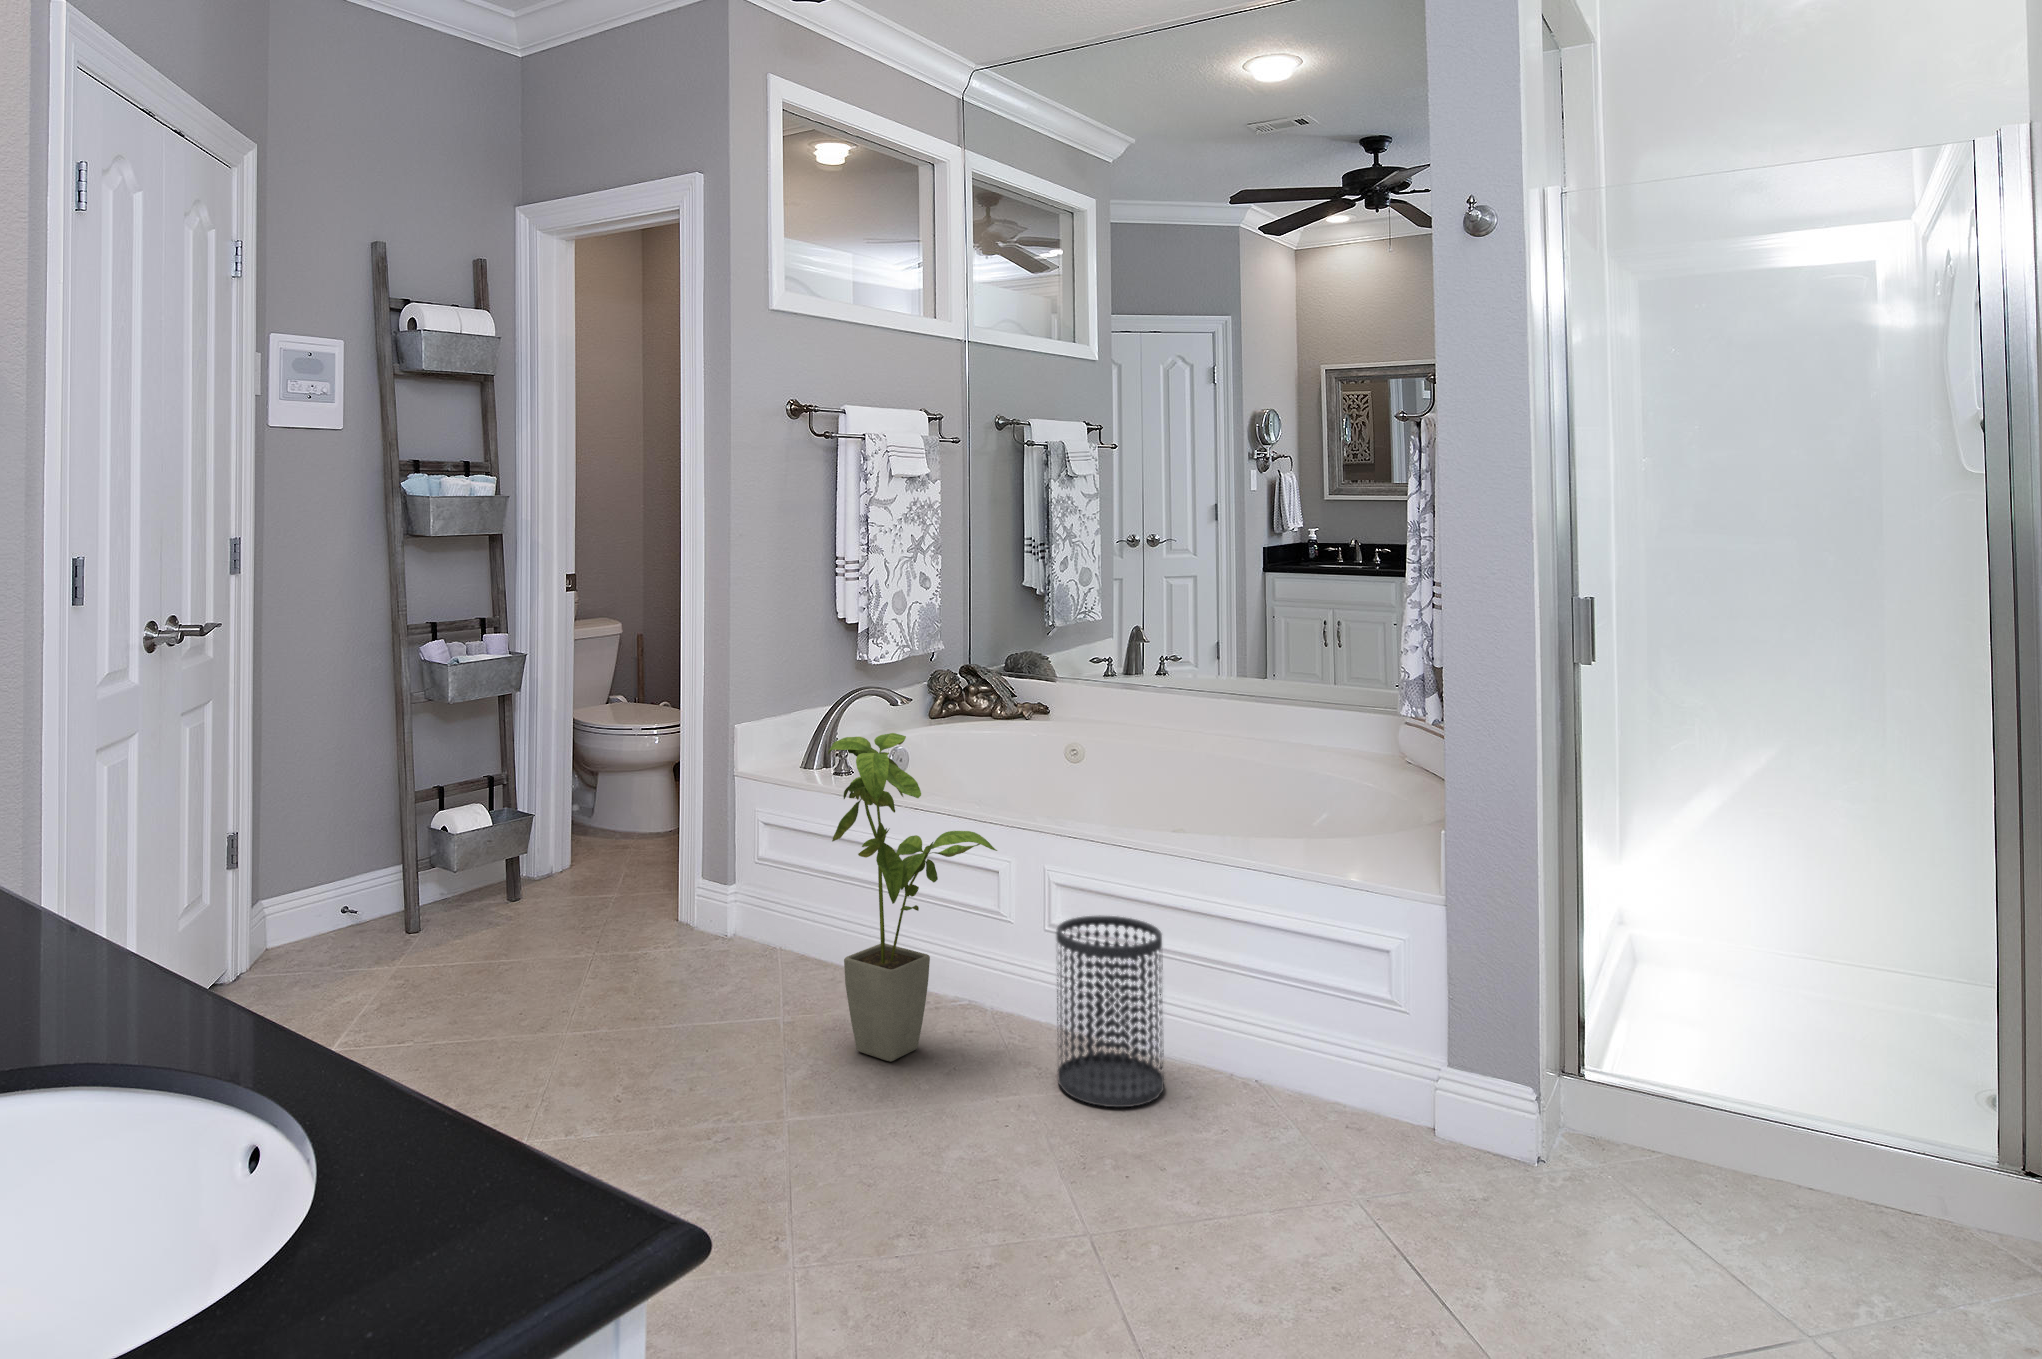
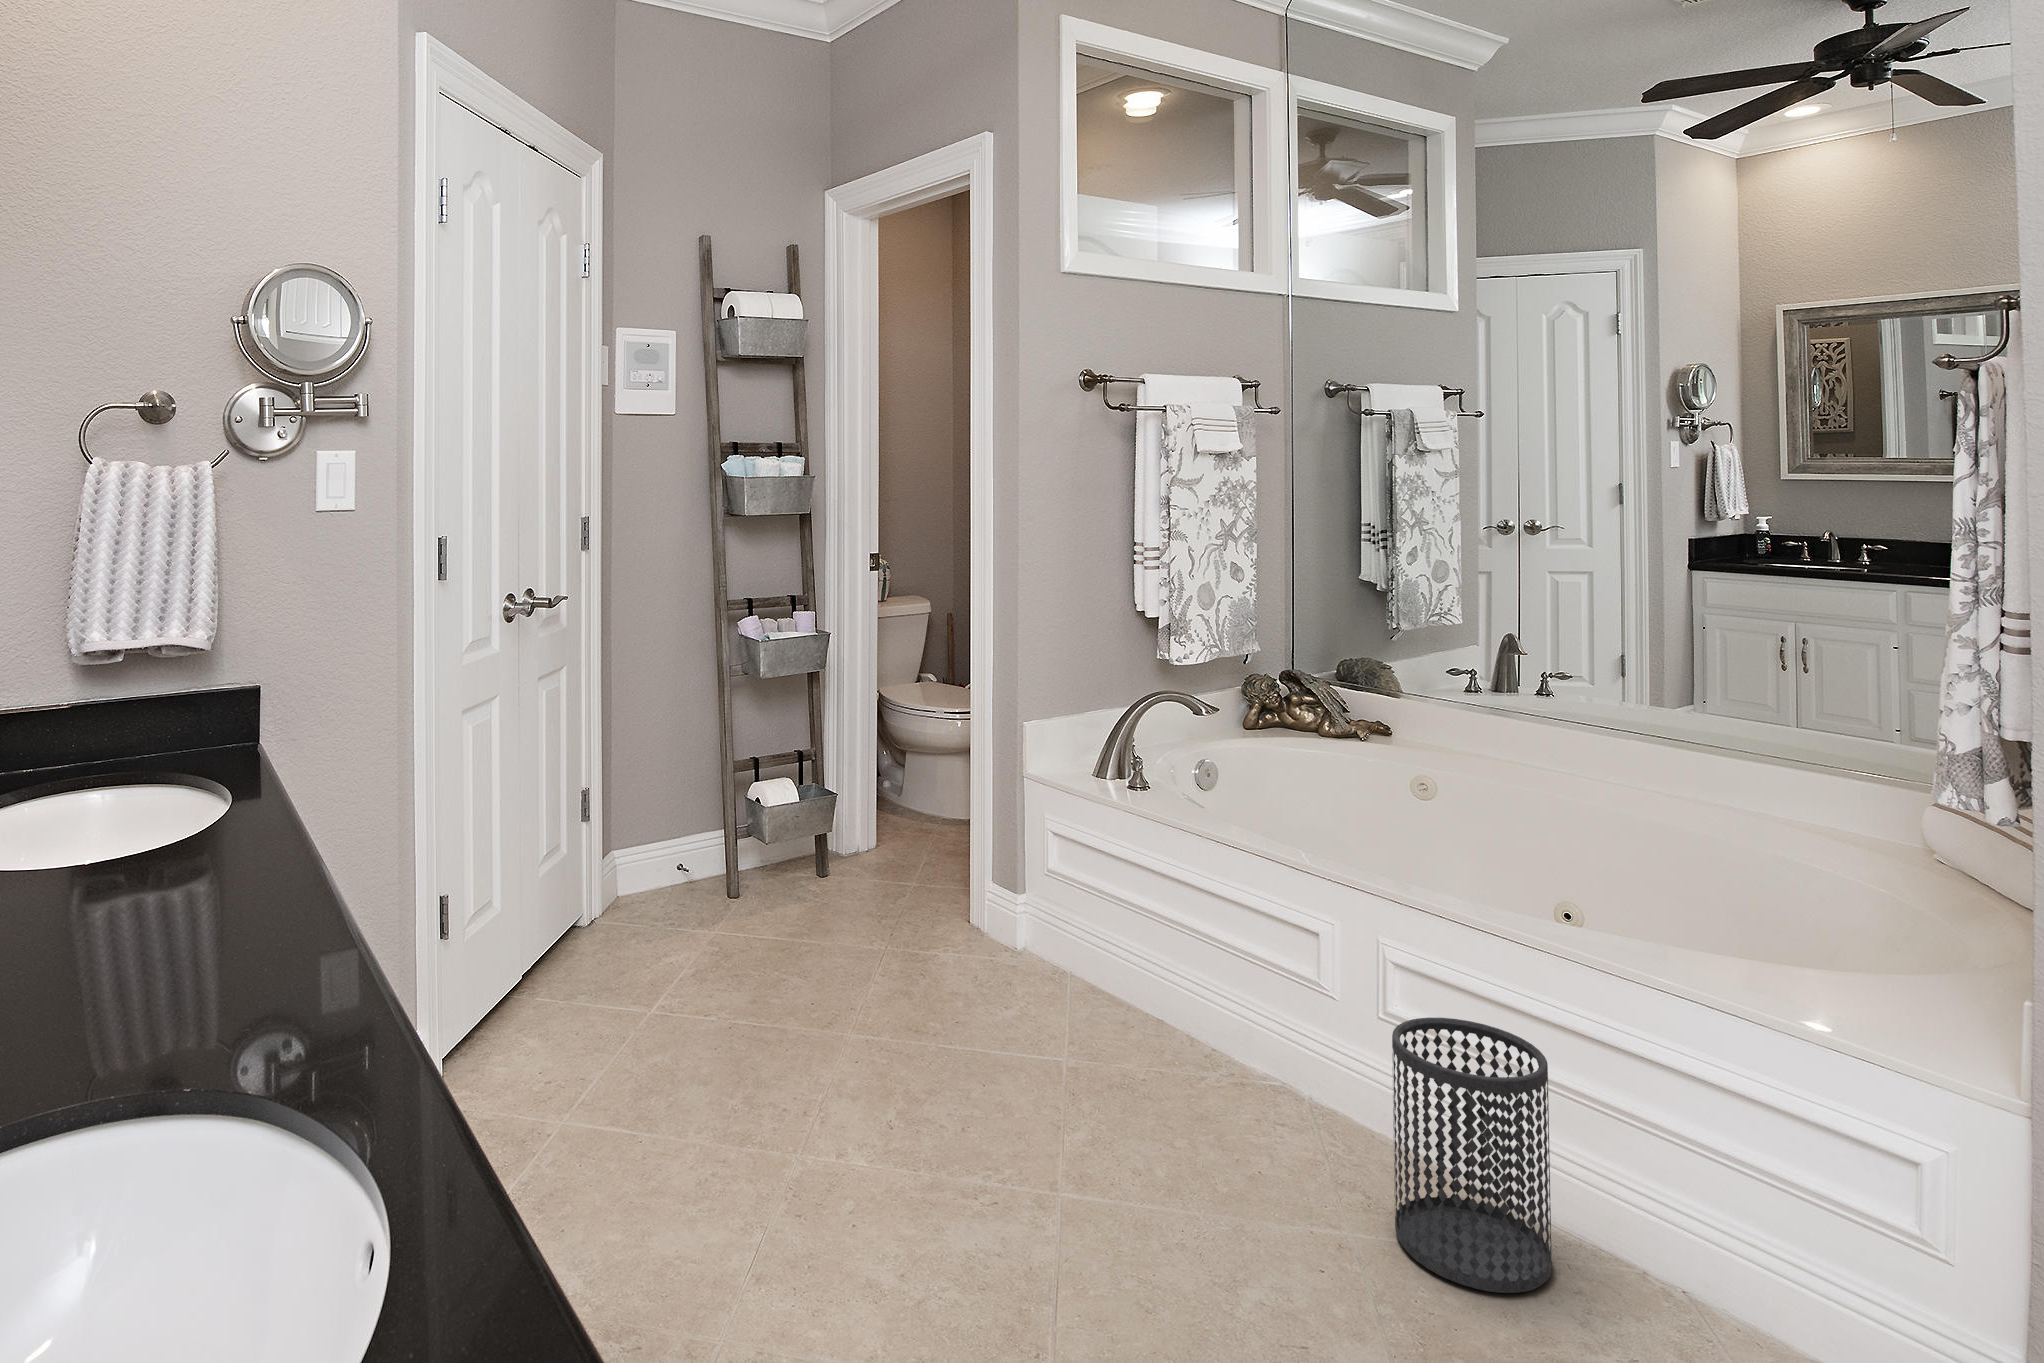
house plant: present [828,733,997,1061] -> none [1093,761,1311,1159]

